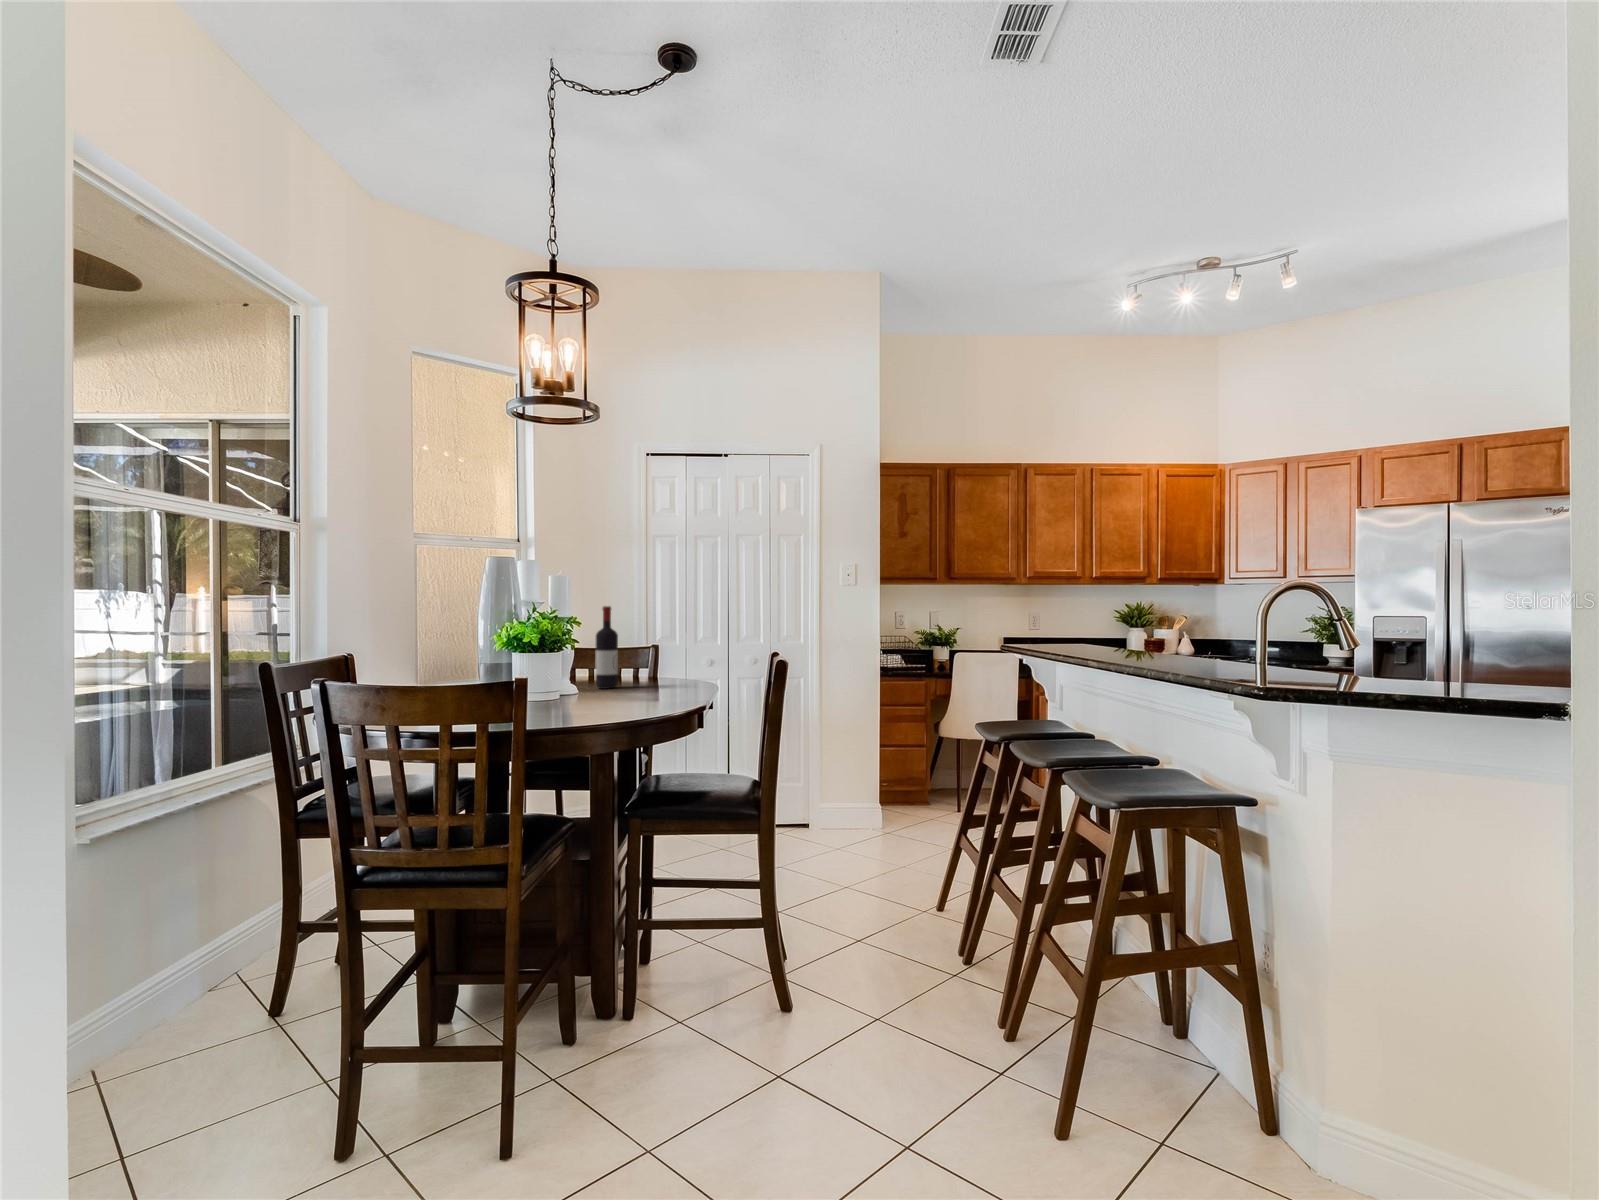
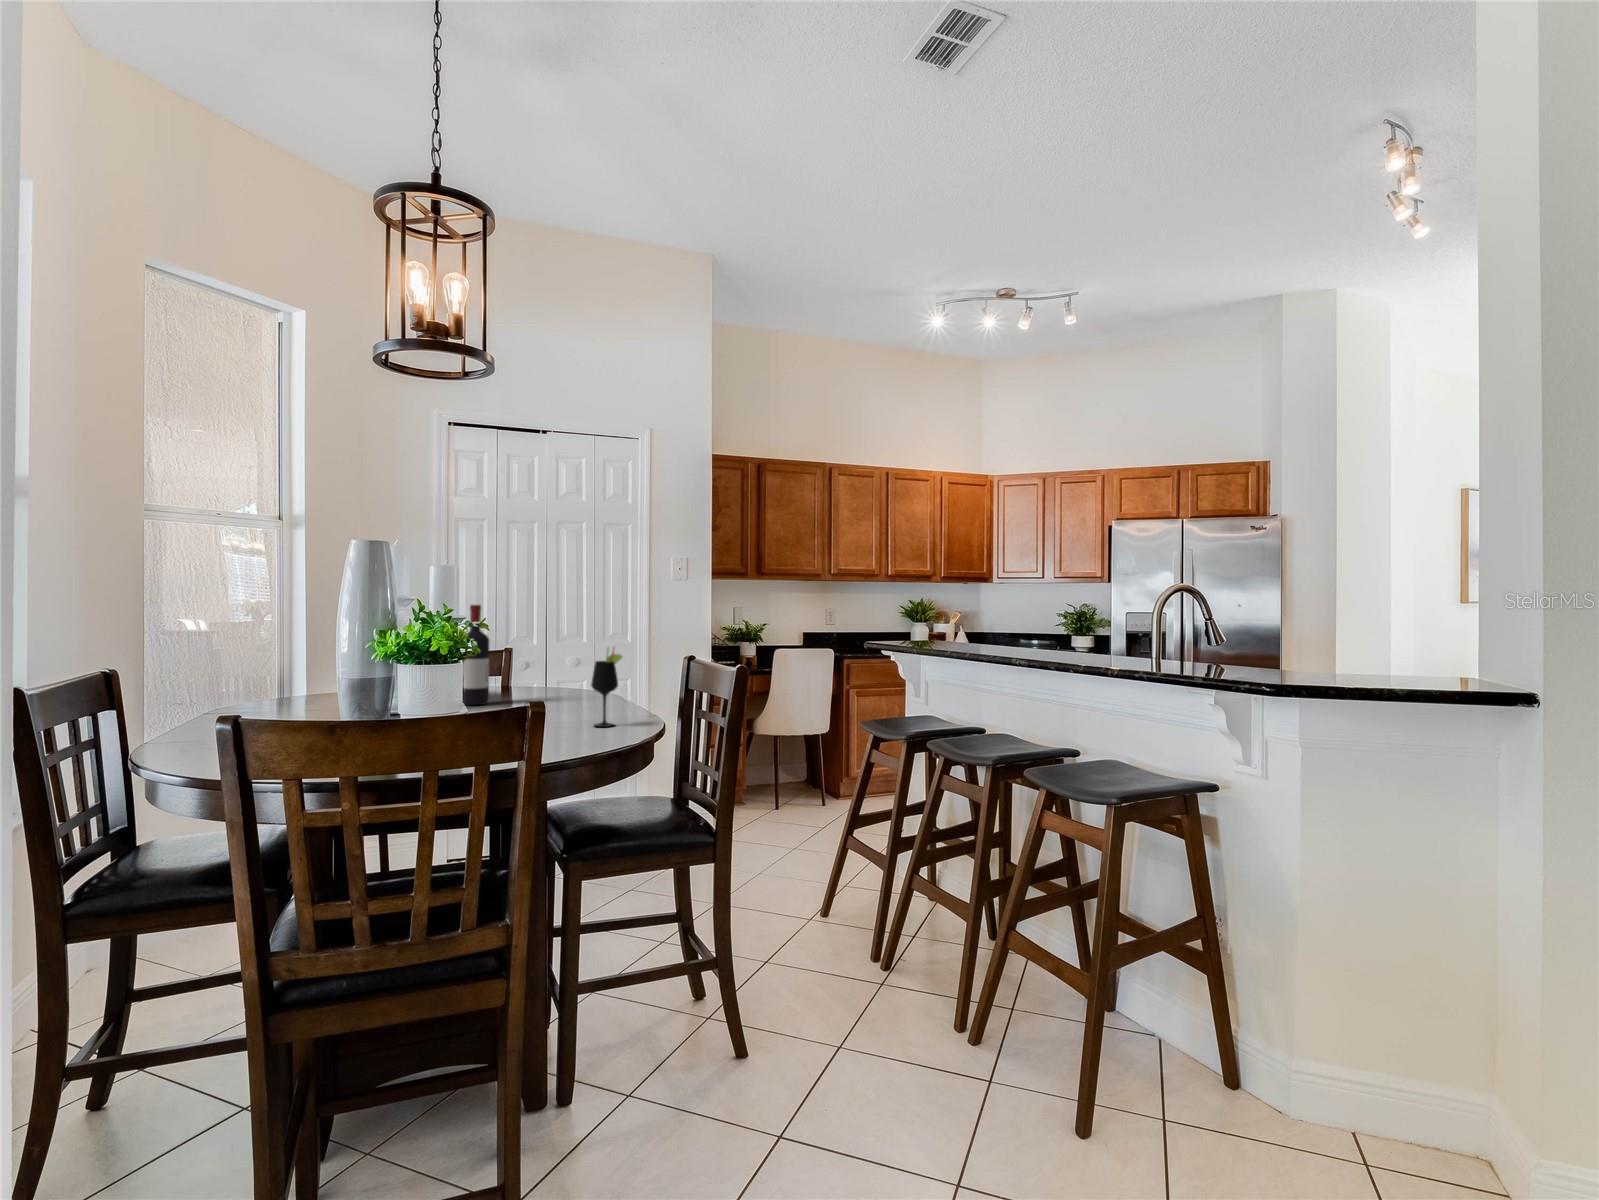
wine glass: none [647,640,672,709] -> present [591,647,622,727]

